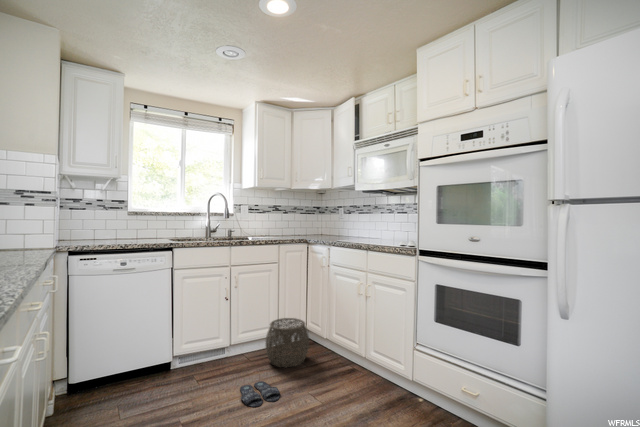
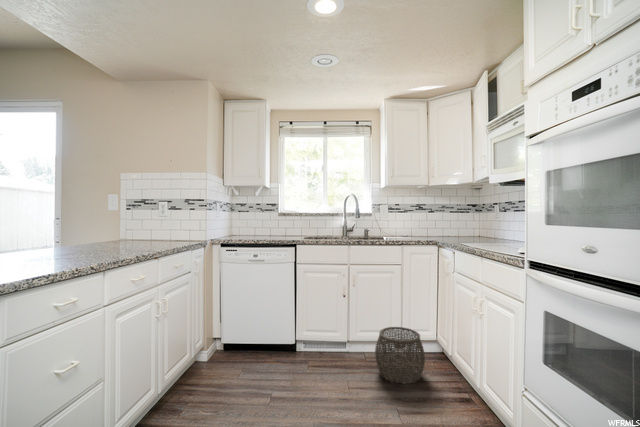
slippers: present [240,381,280,407] -> none [325,386,366,414]

